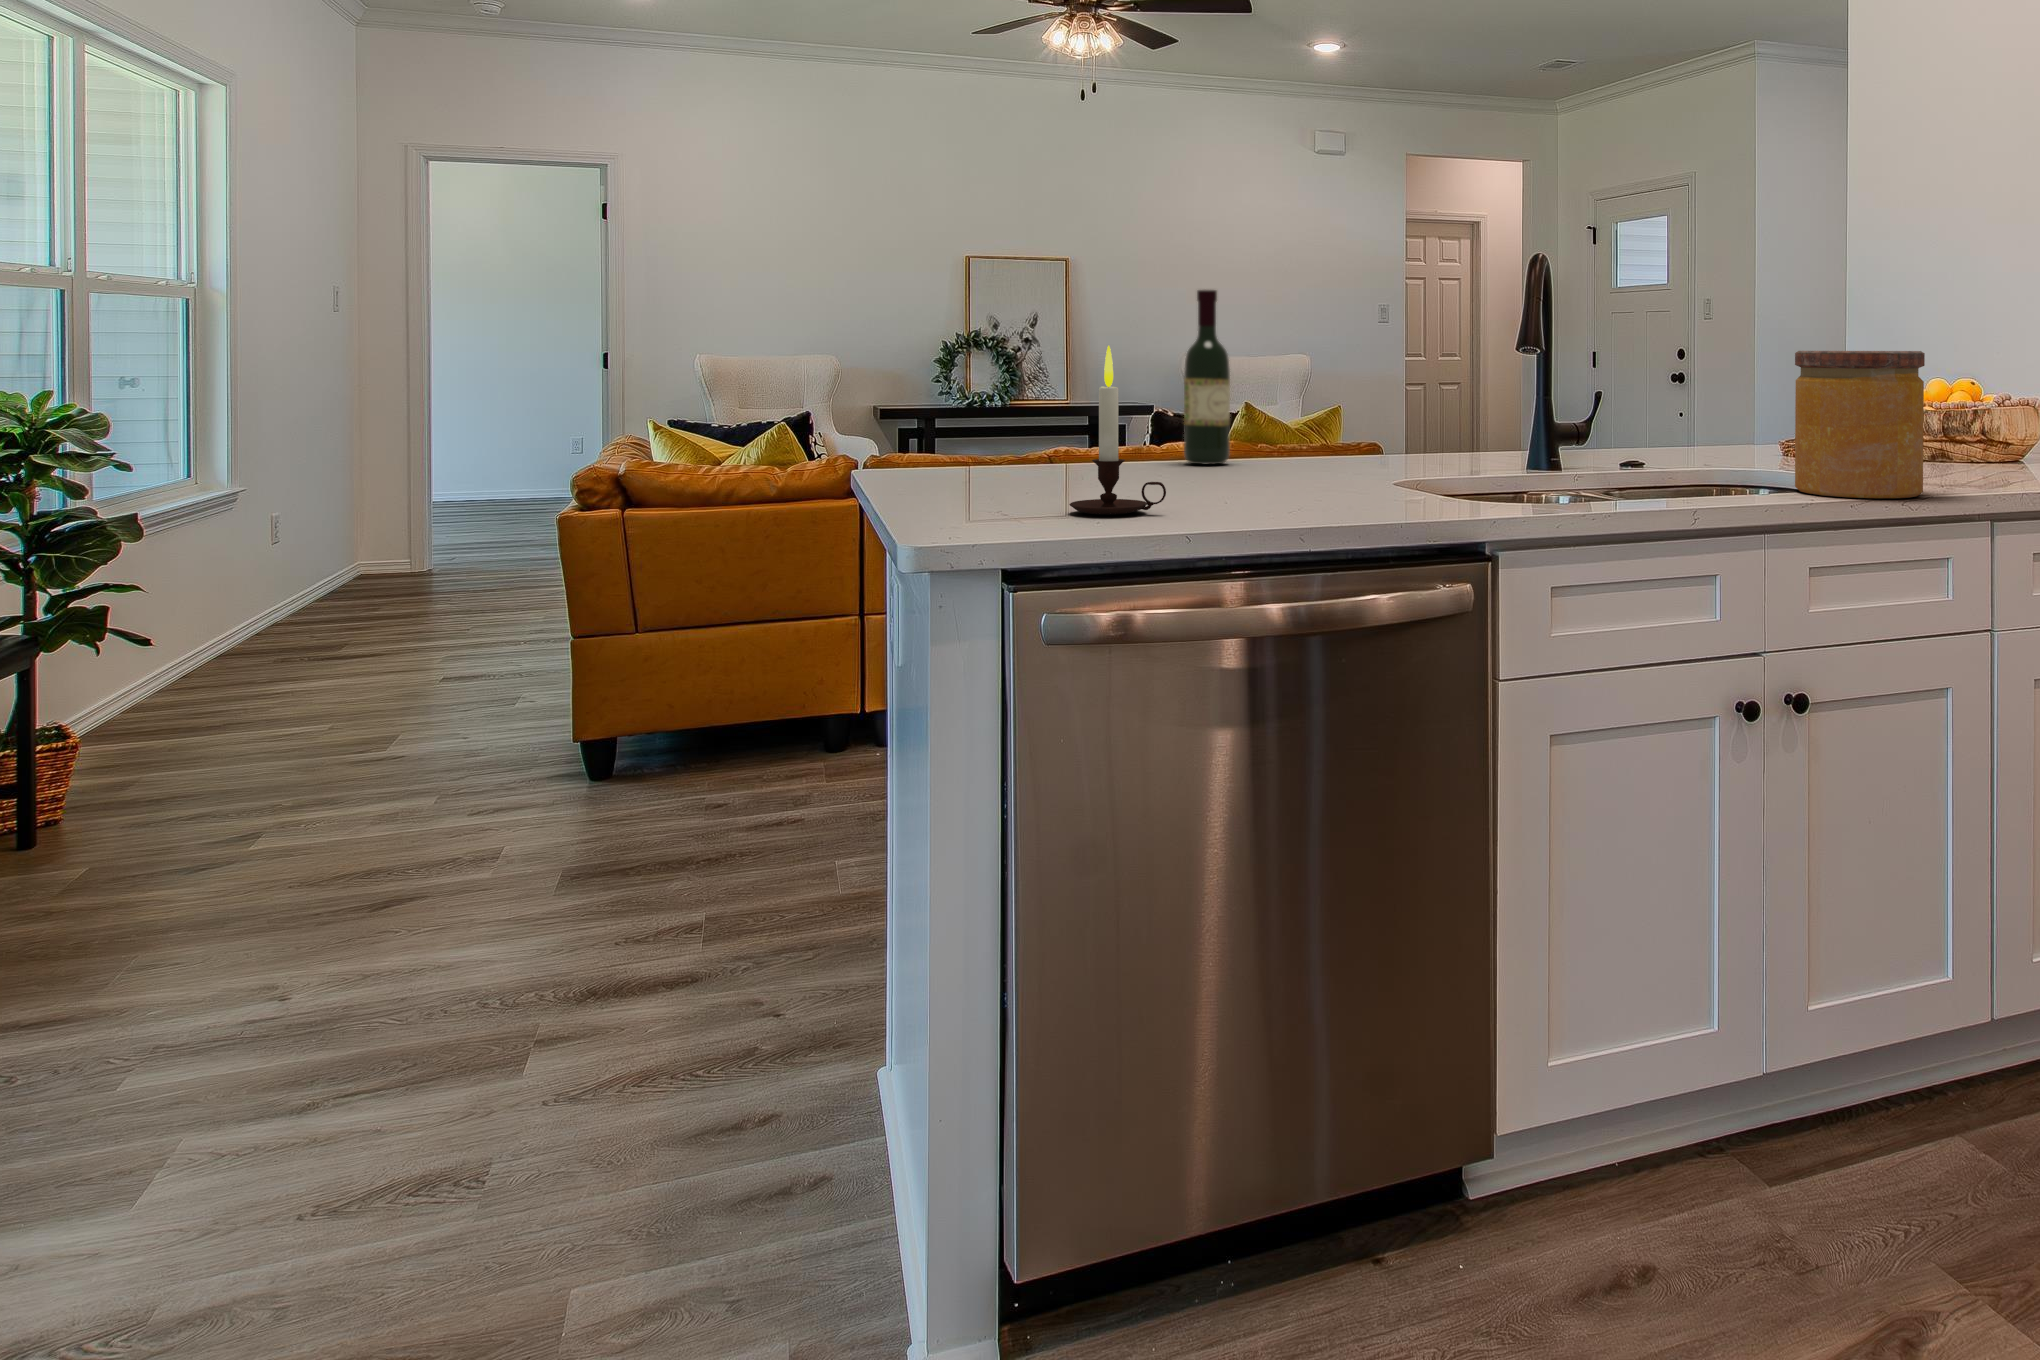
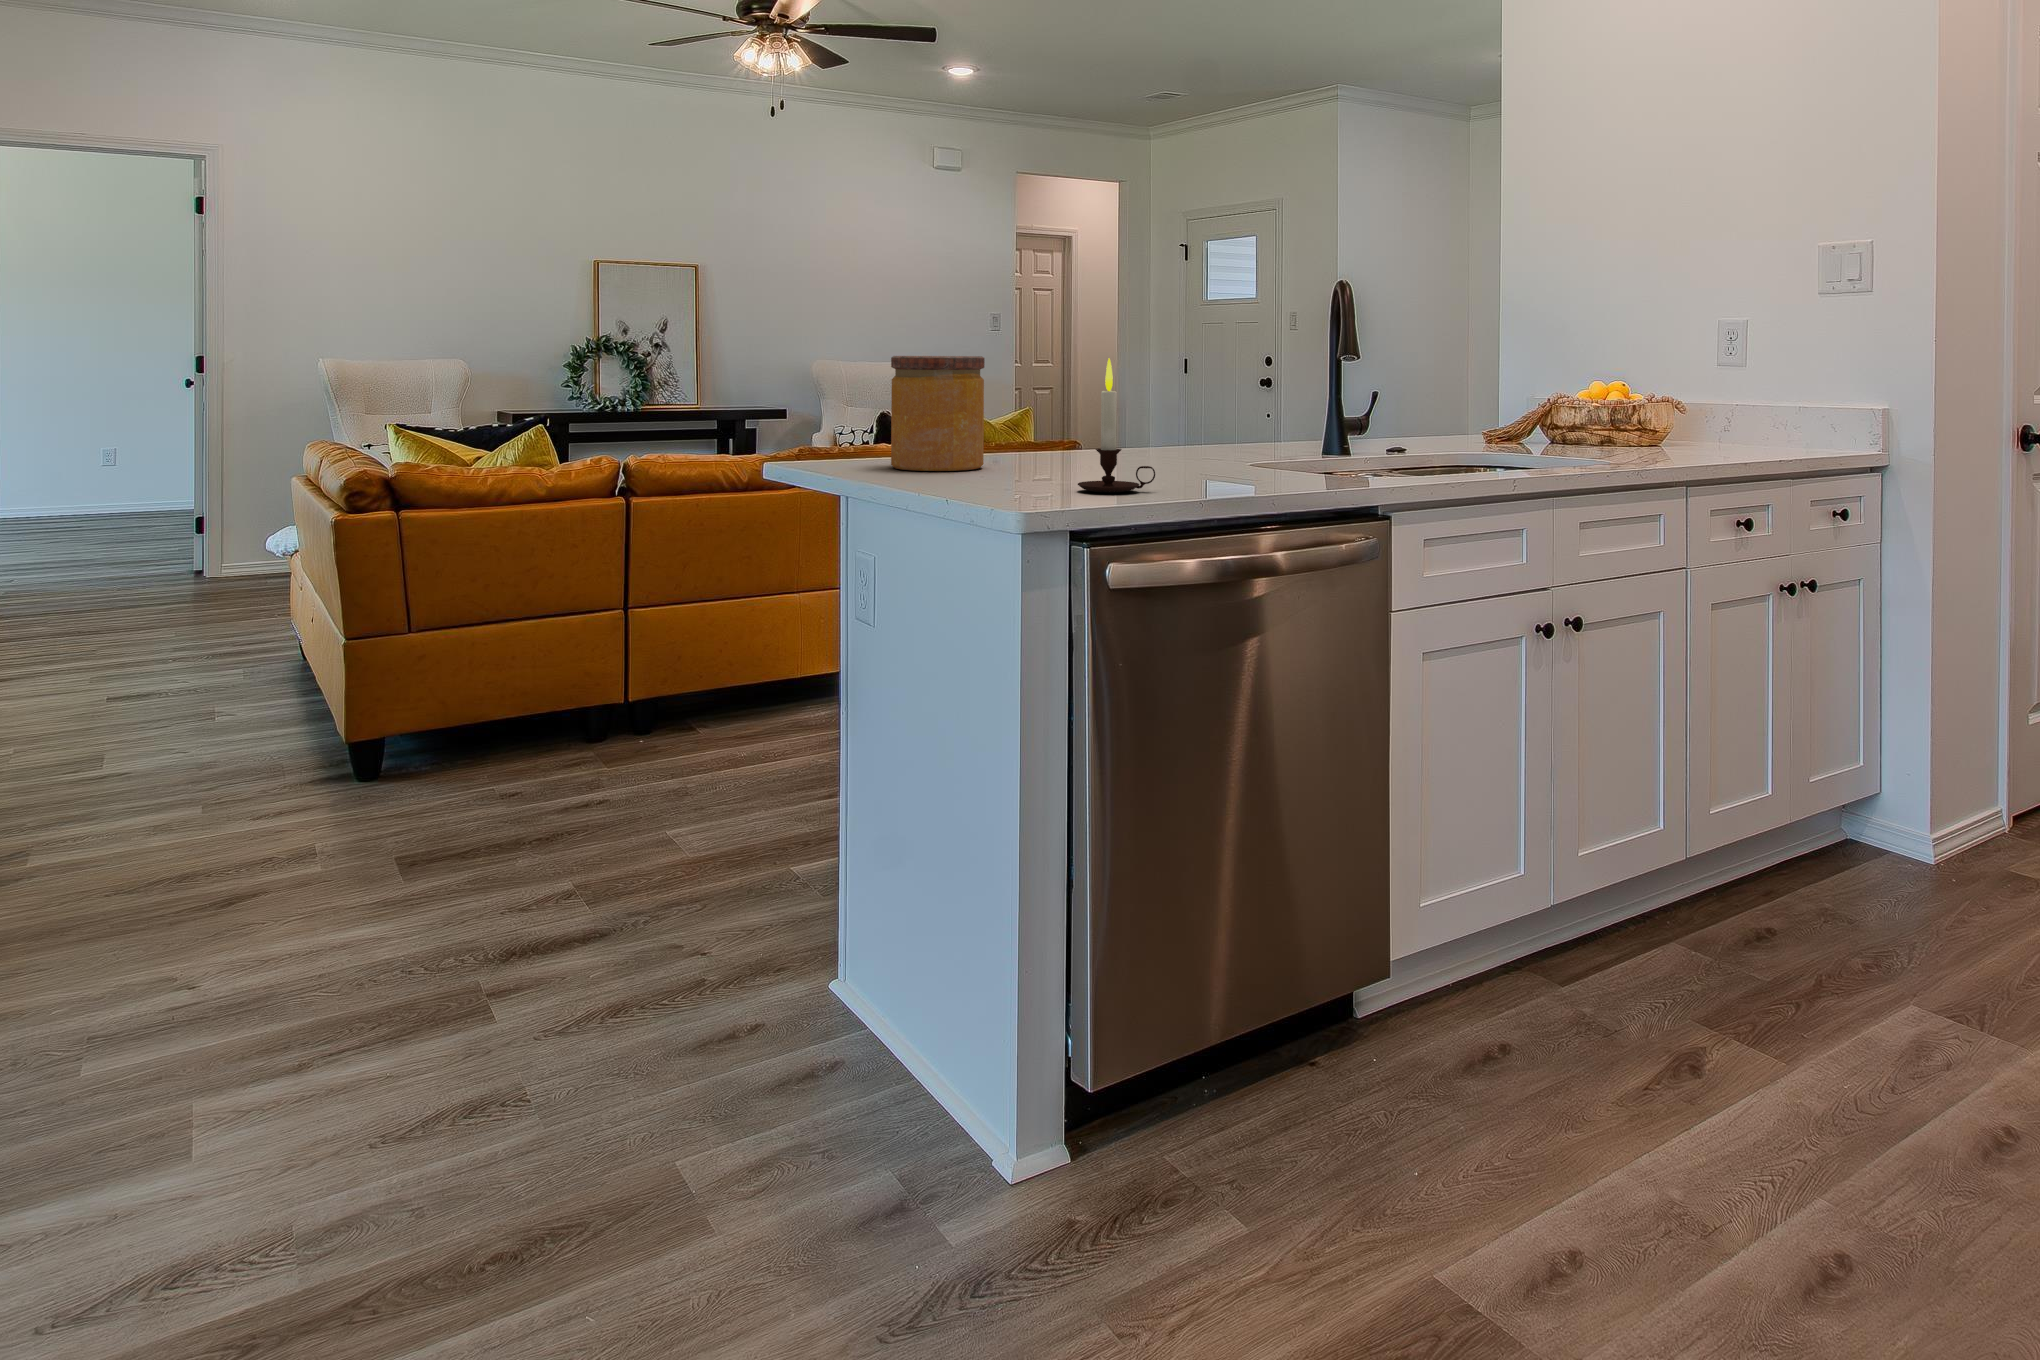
wine bottle: present [1184,290,1230,465] -> none [1047,309,1086,455]
jar: present [1795,351,1925,498] -> present [891,356,985,471]

